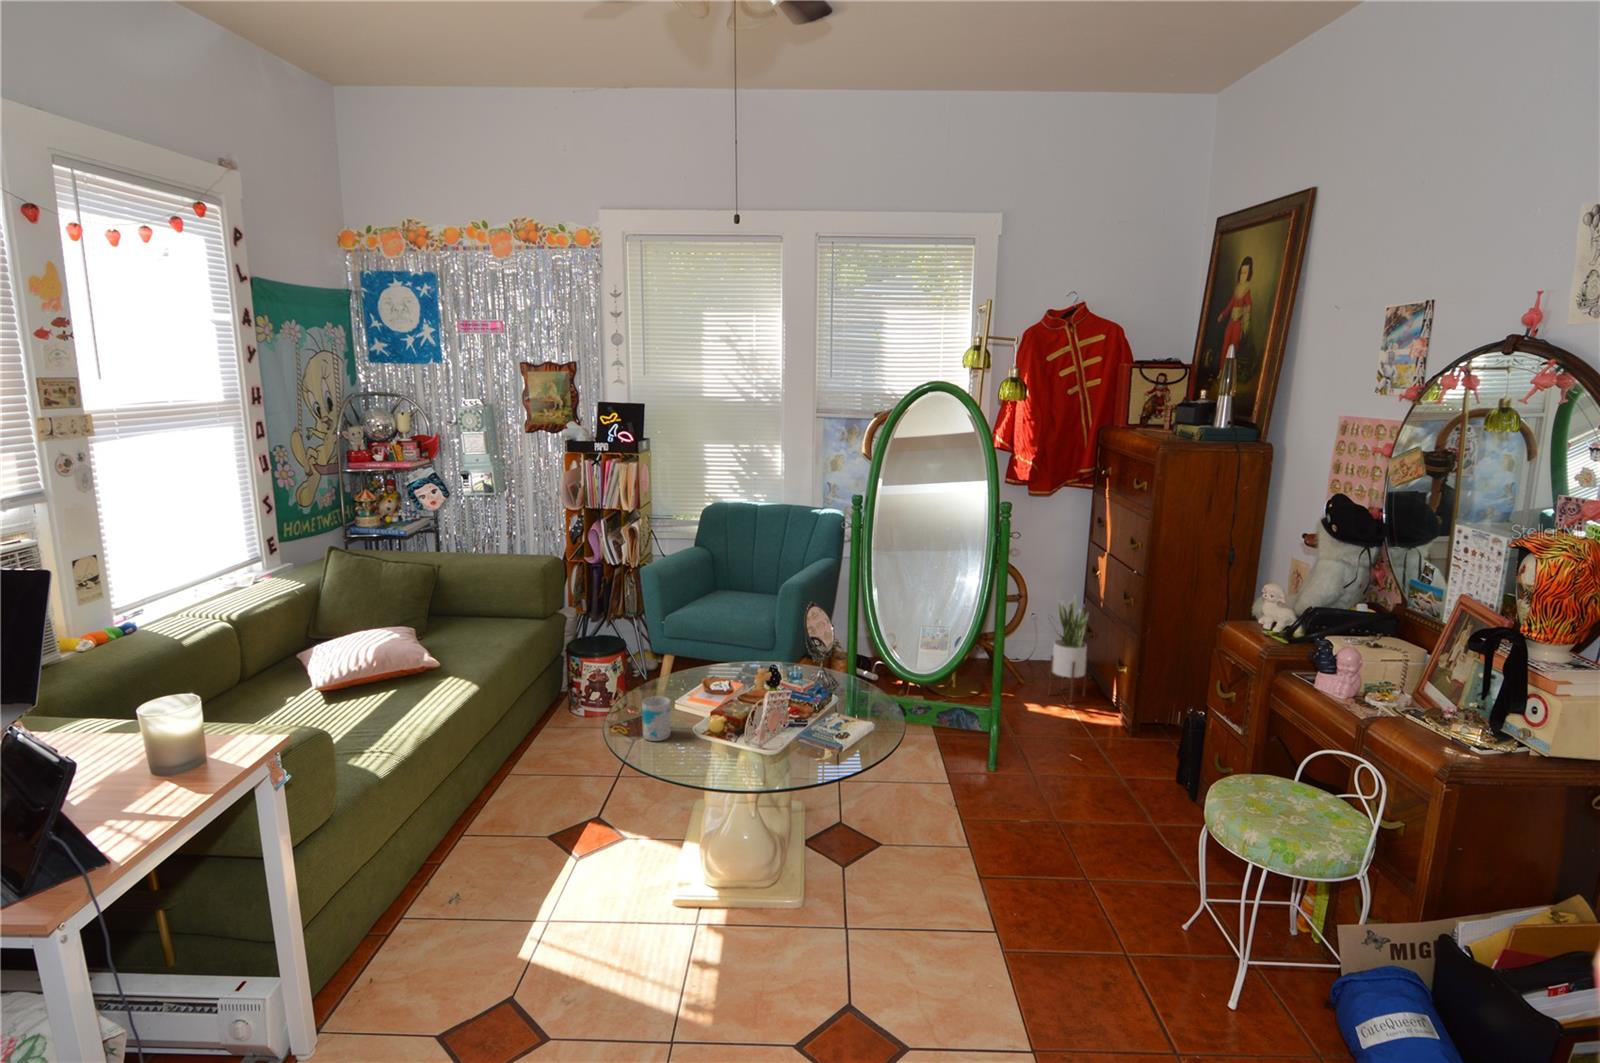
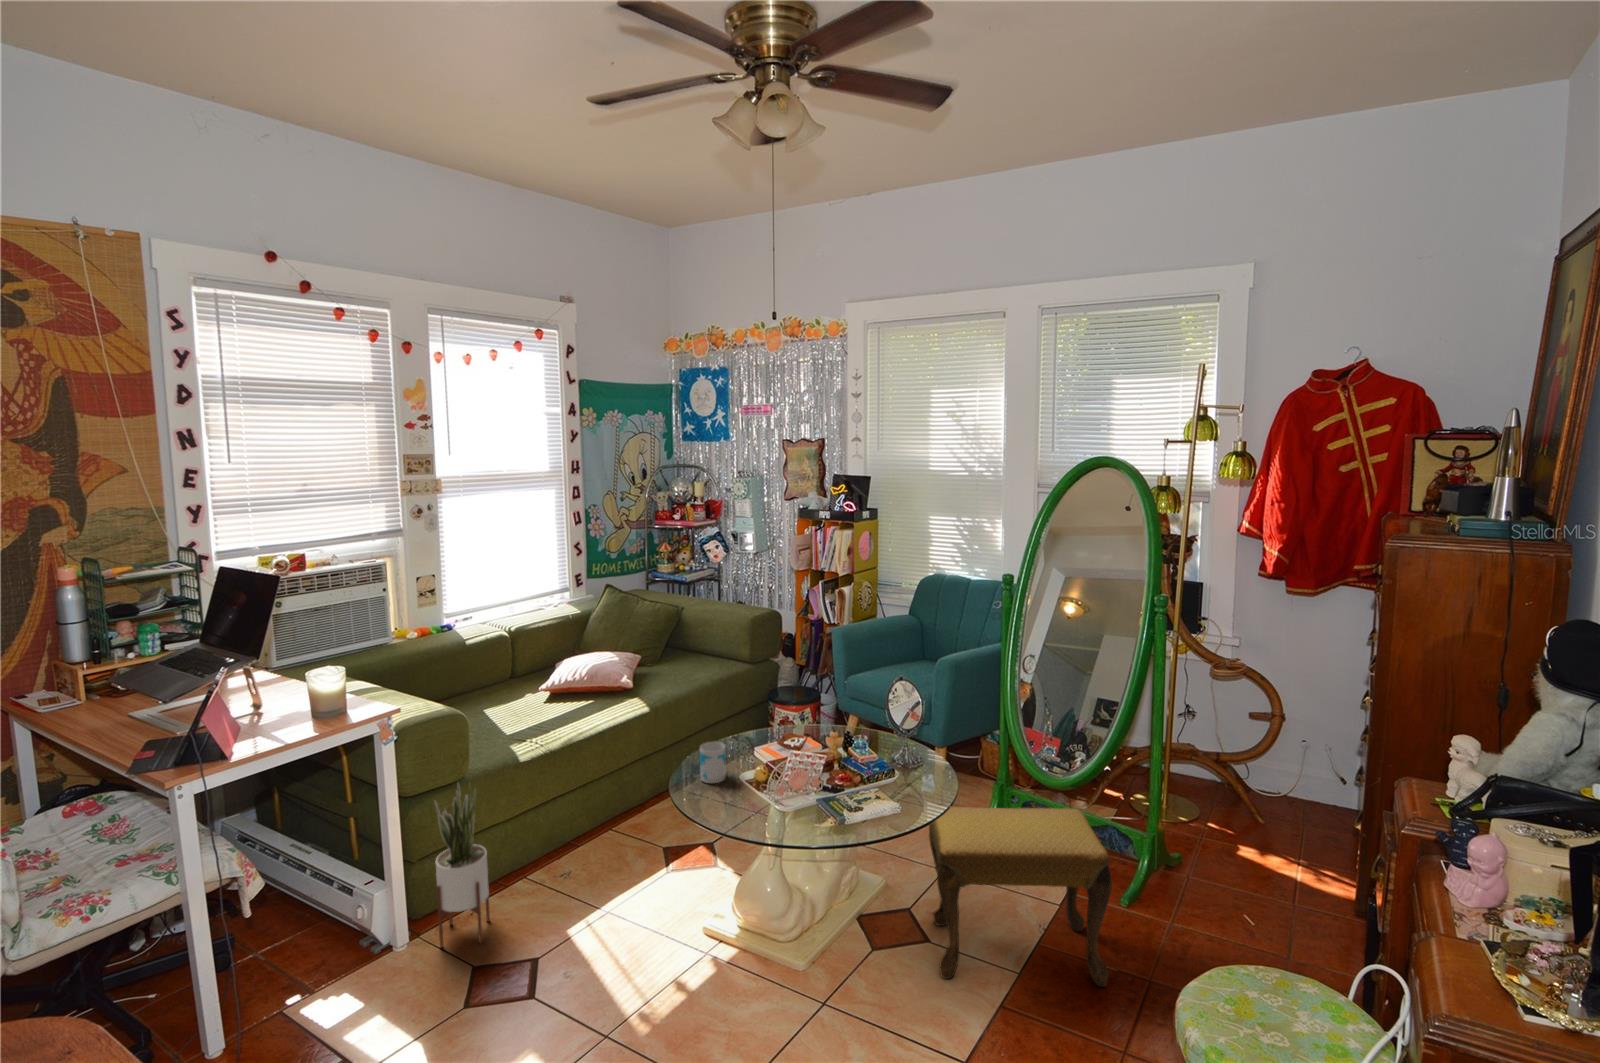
potted plant: present [1048,593,1088,702] -> present [434,785,490,947]
footstool: none [859,692,1025,862] -> present [929,807,1112,987]

